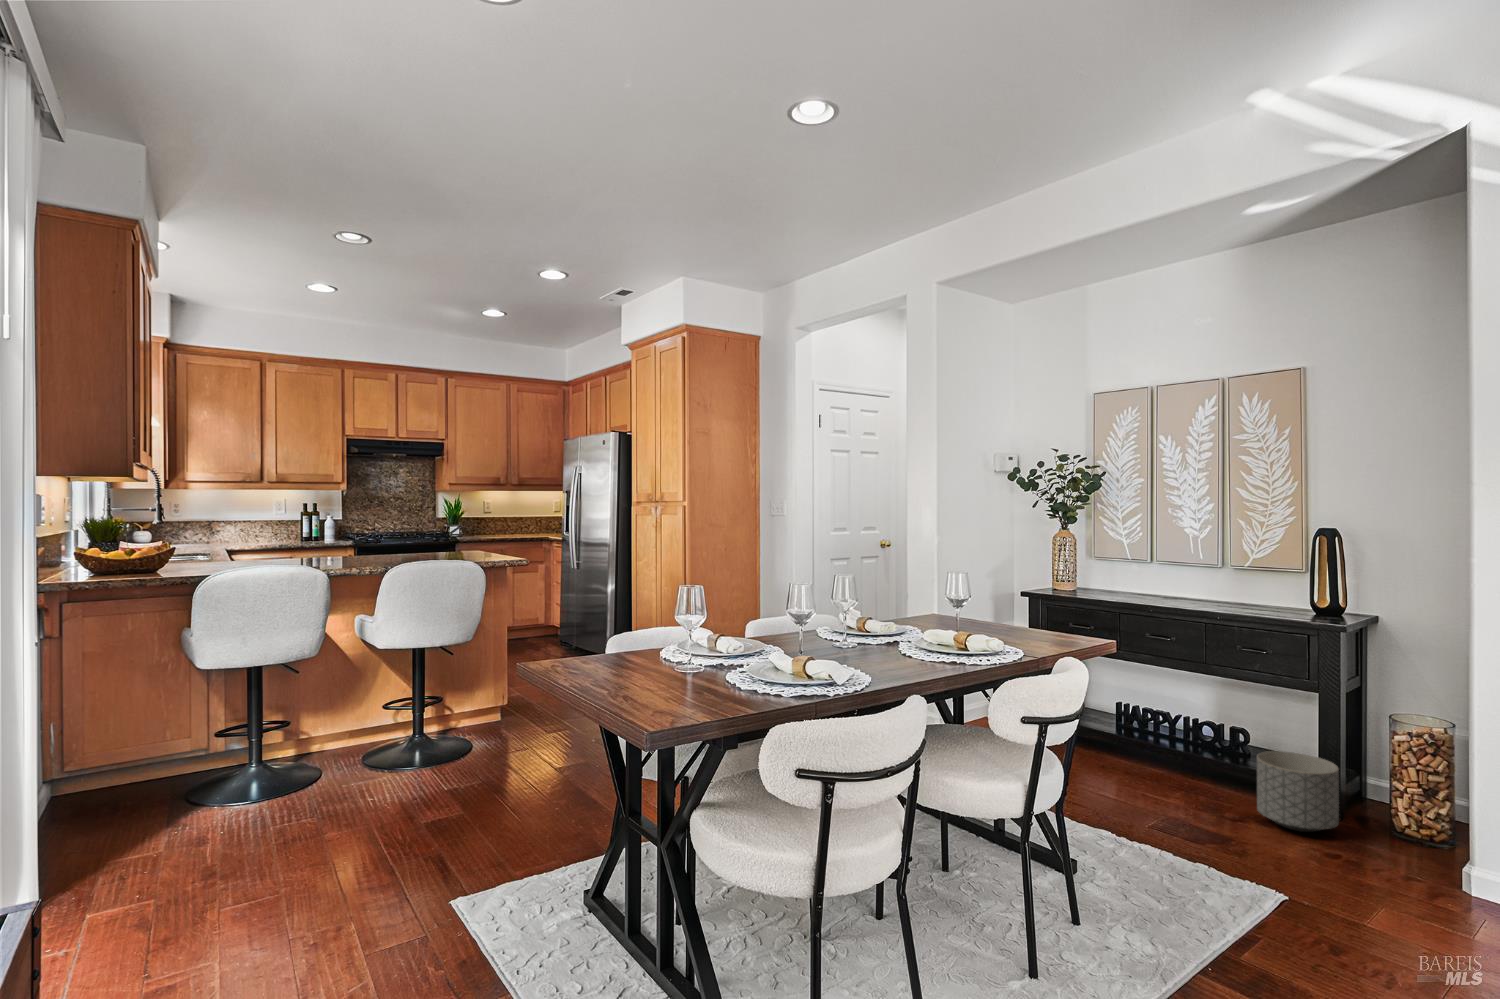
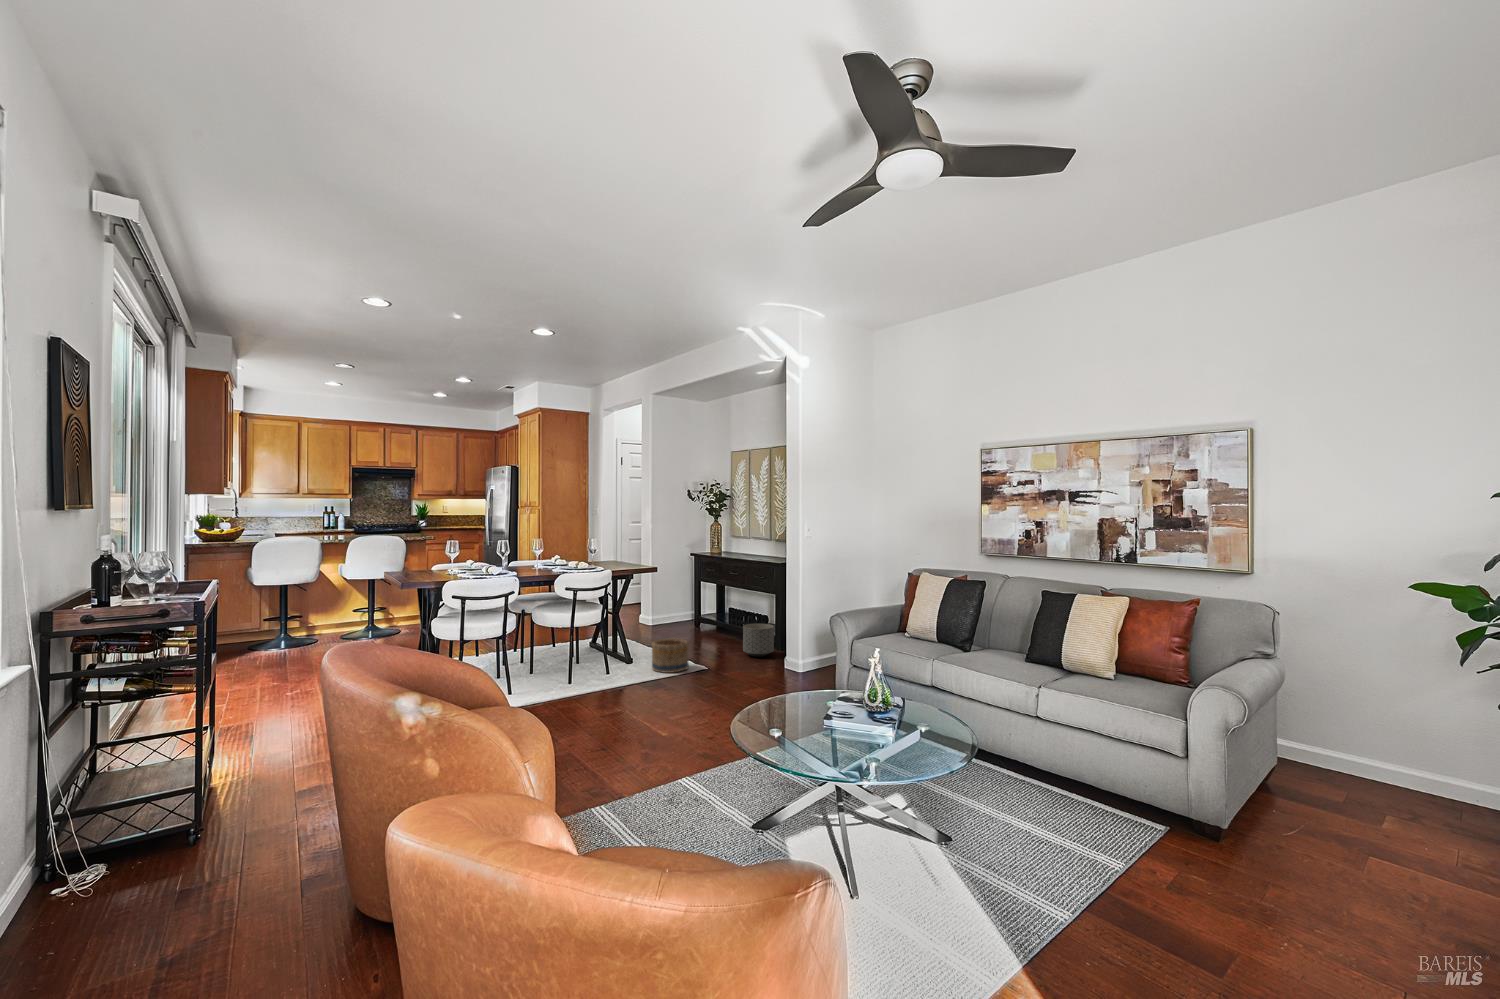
basket: none [1136,807,1237,908] -> present [652,638,689,673]

